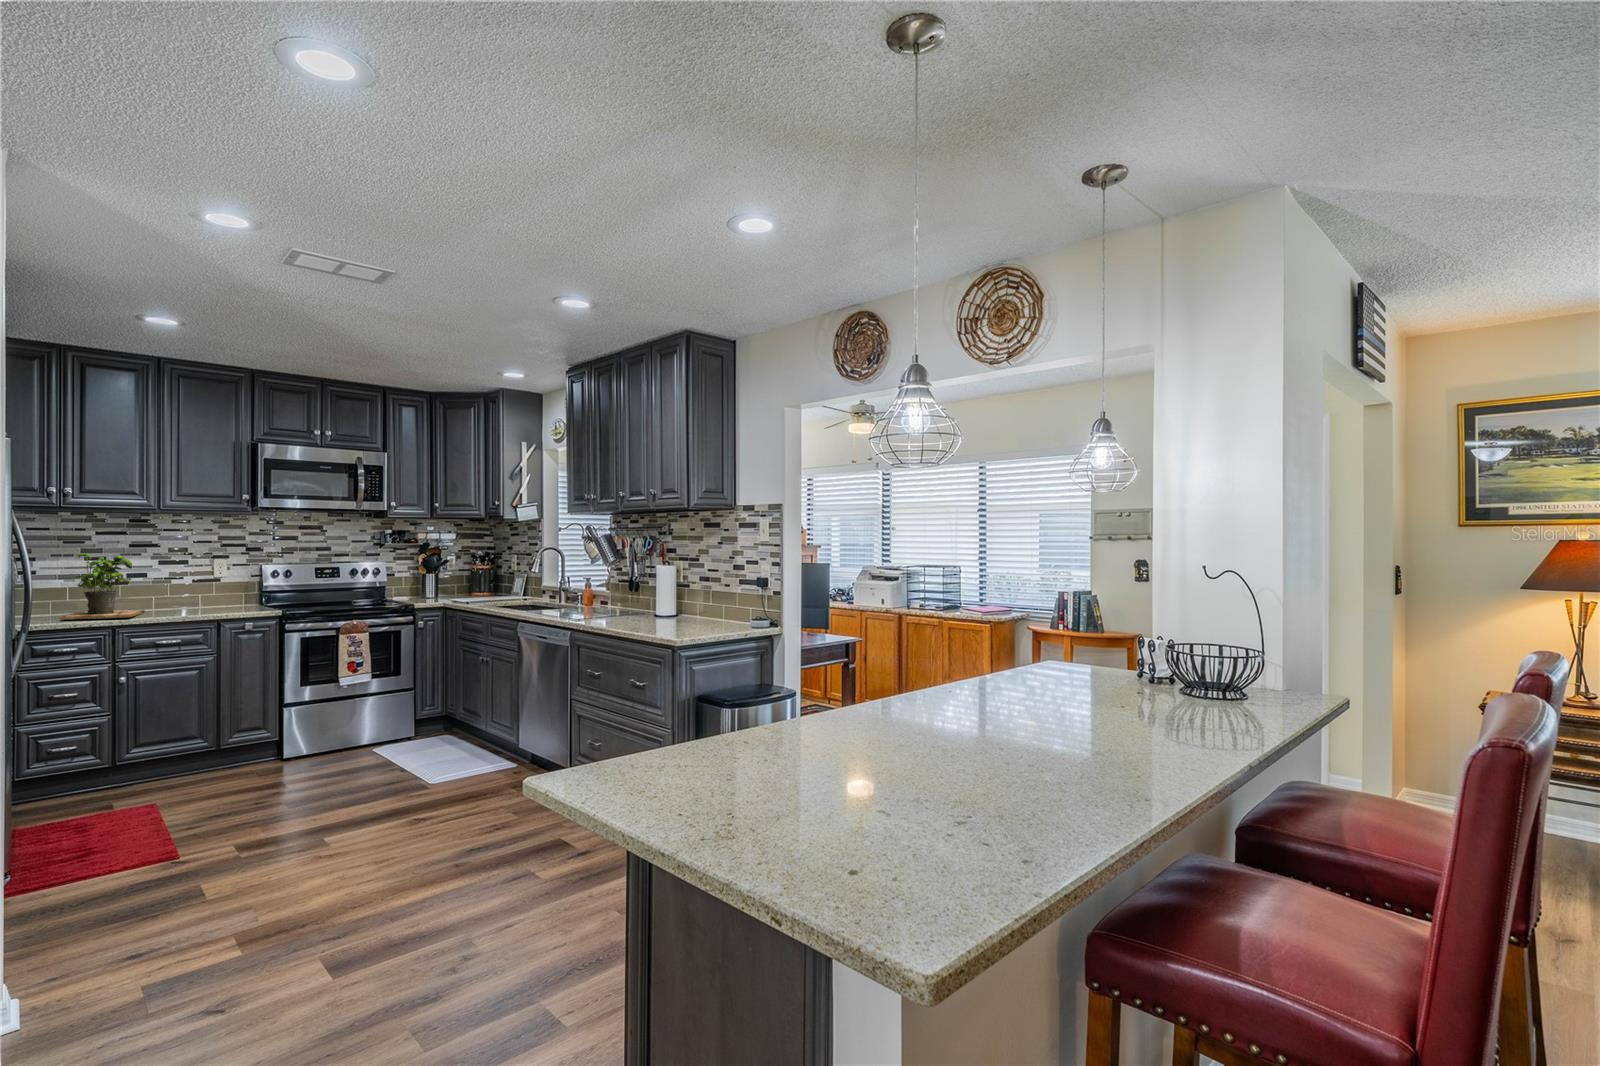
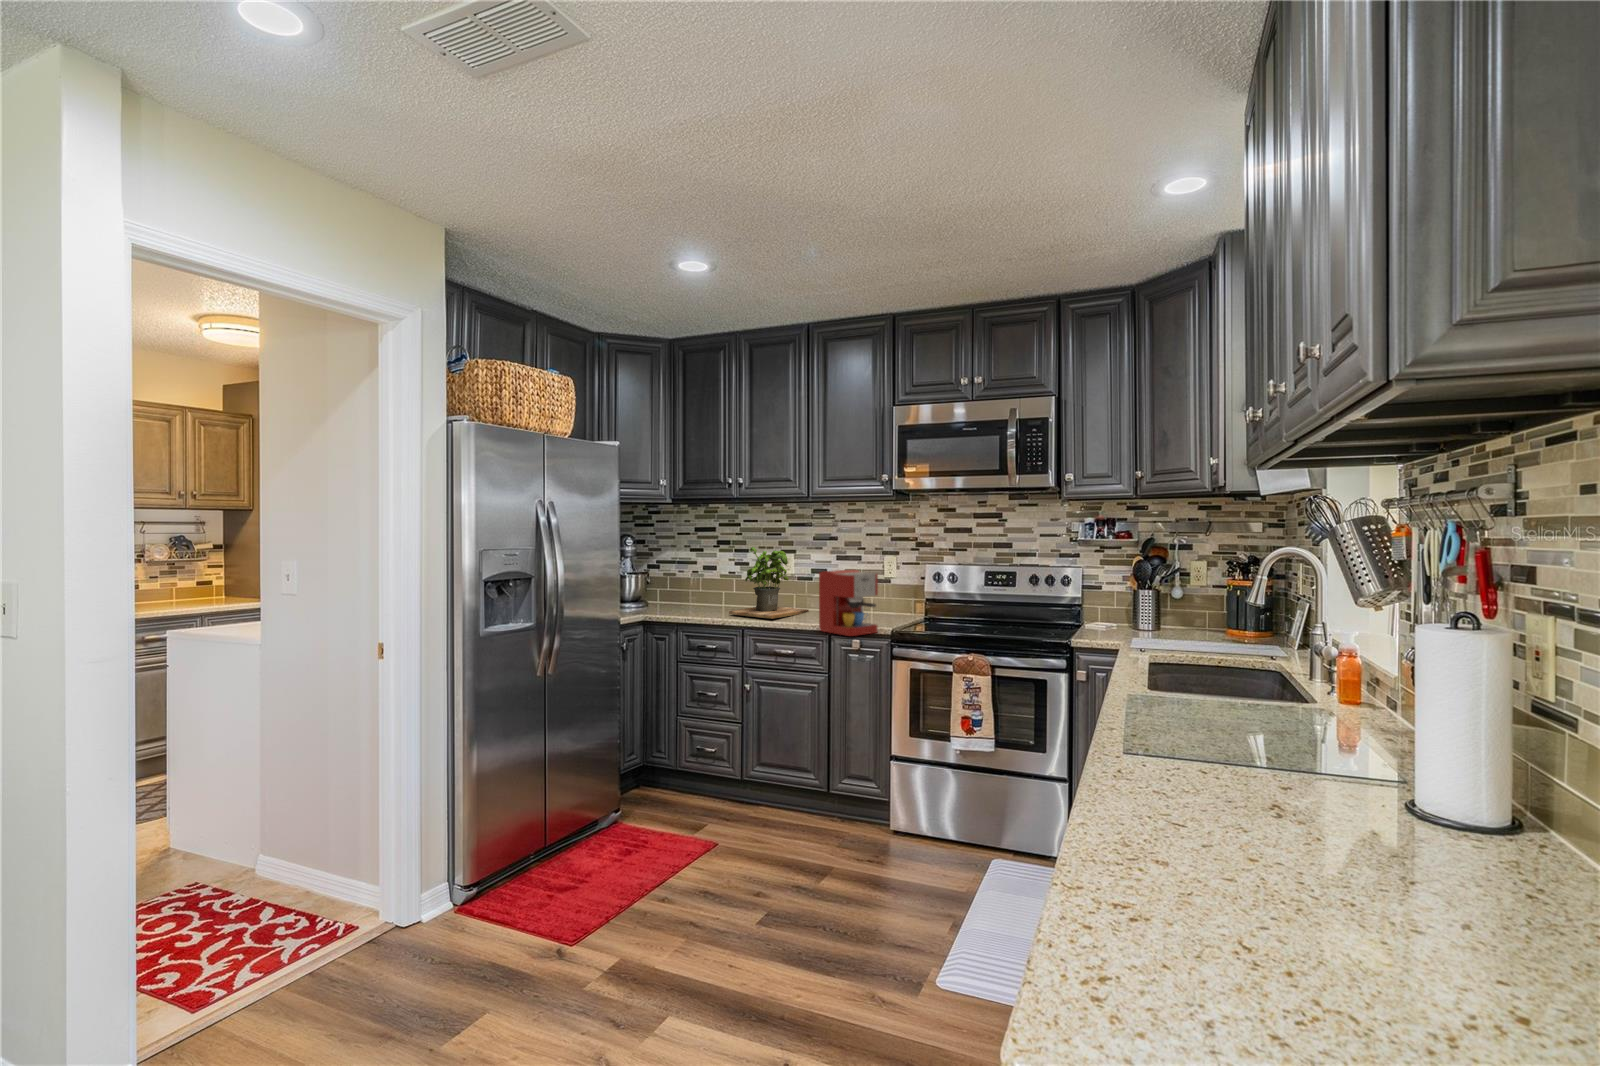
coffee maker: none [205,568,268,619] -> present [819,570,878,636]

